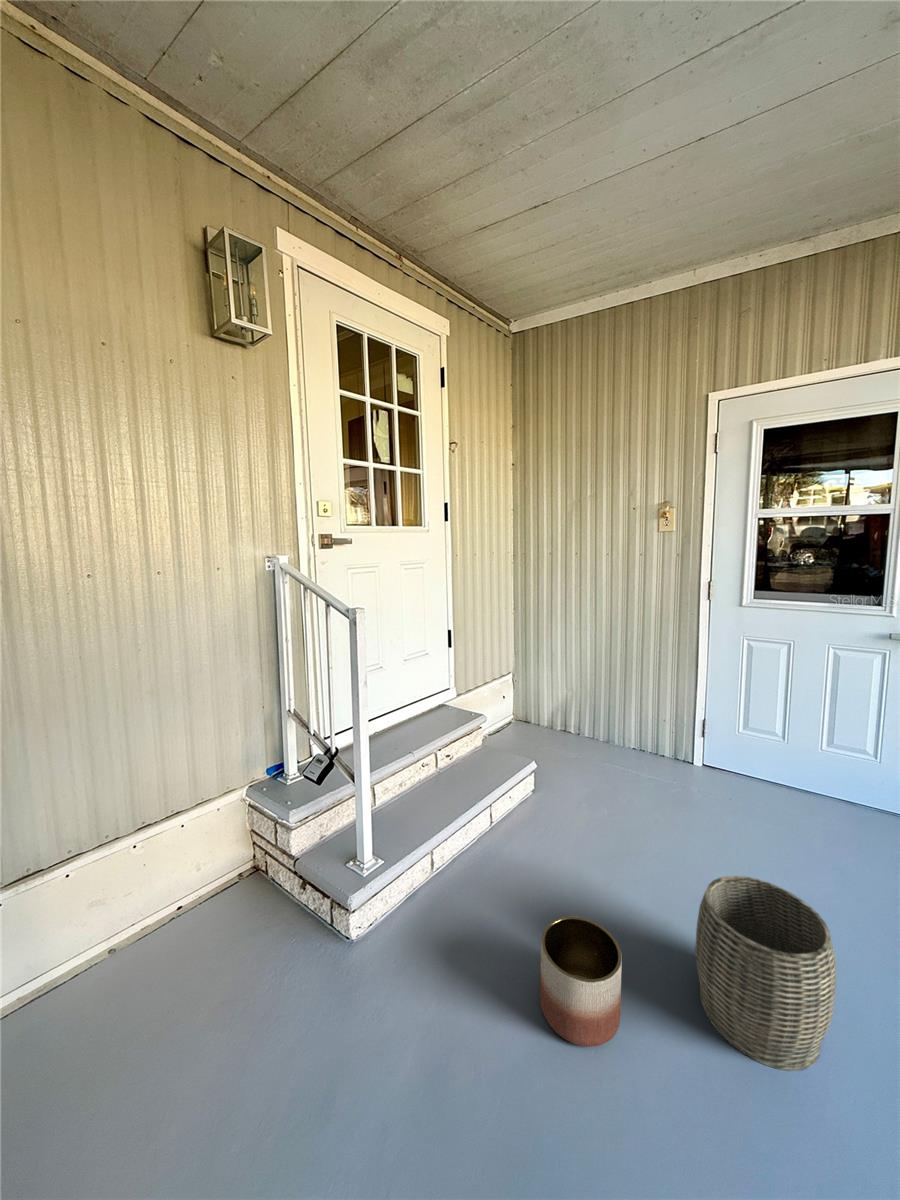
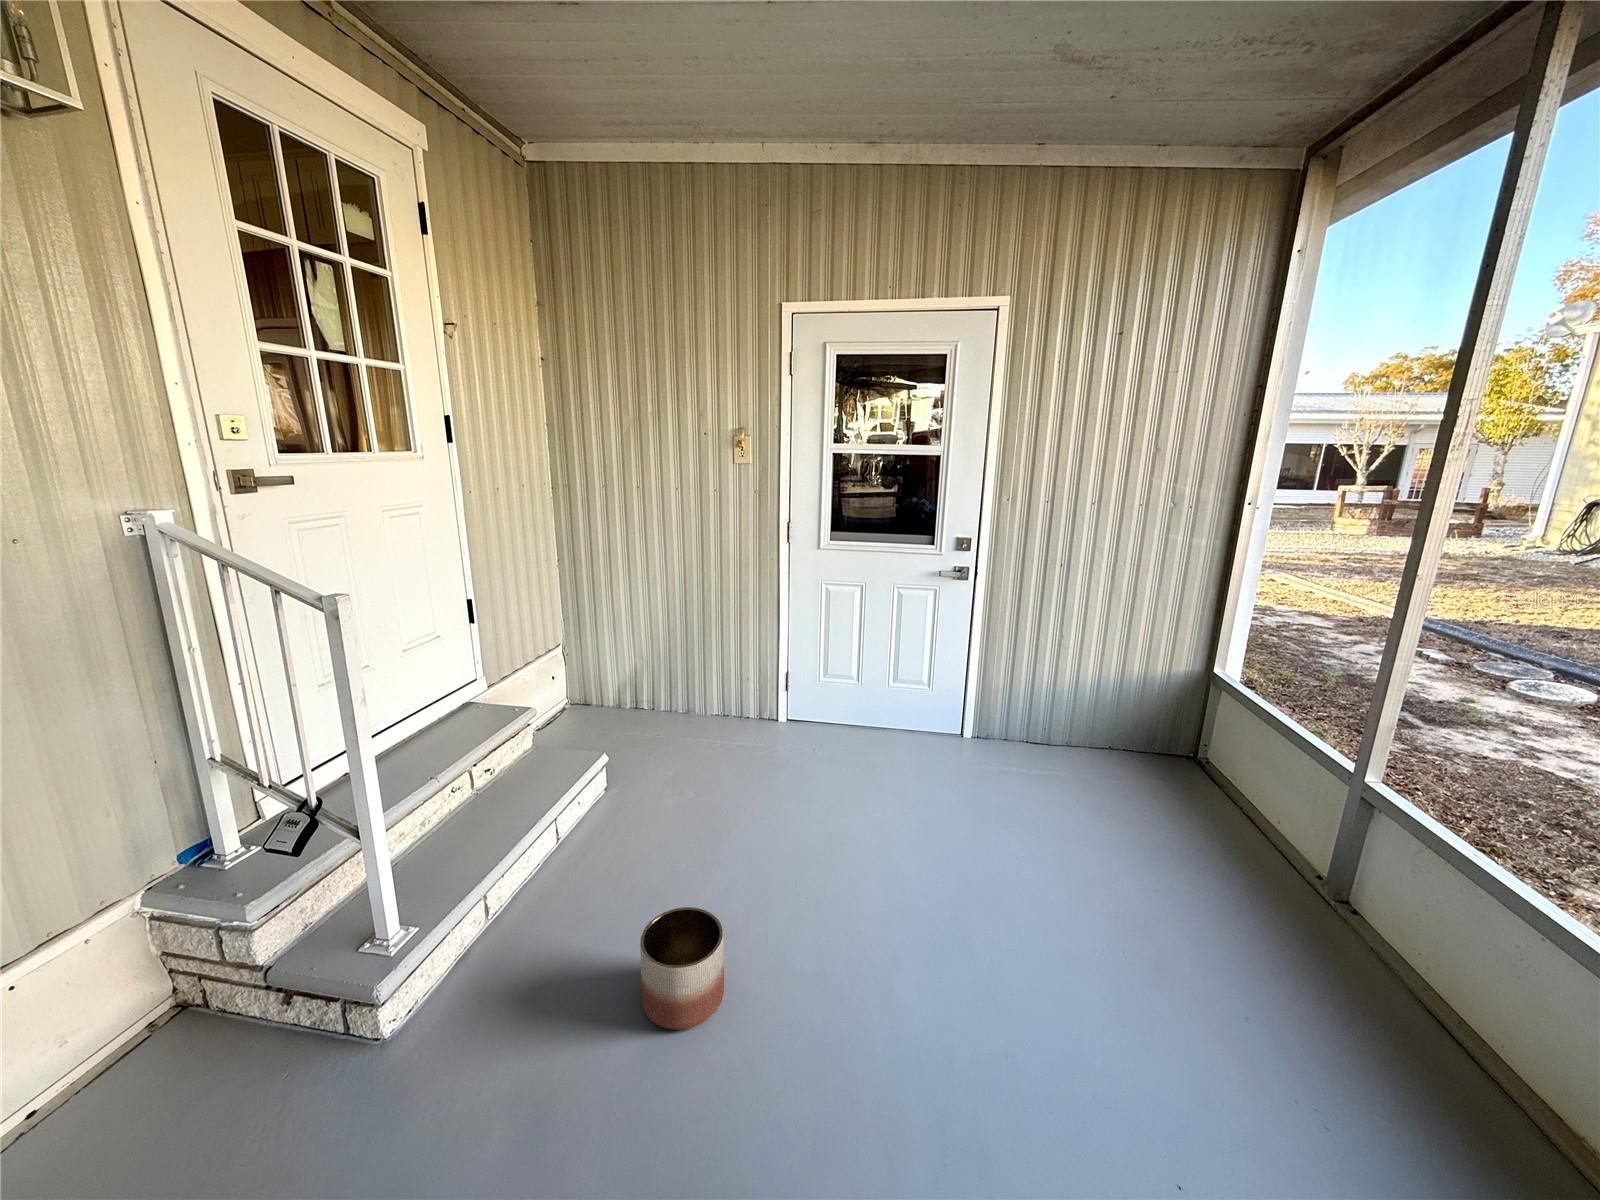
woven basket: present [695,876,836,1071] -> none [788,820,894,974]

